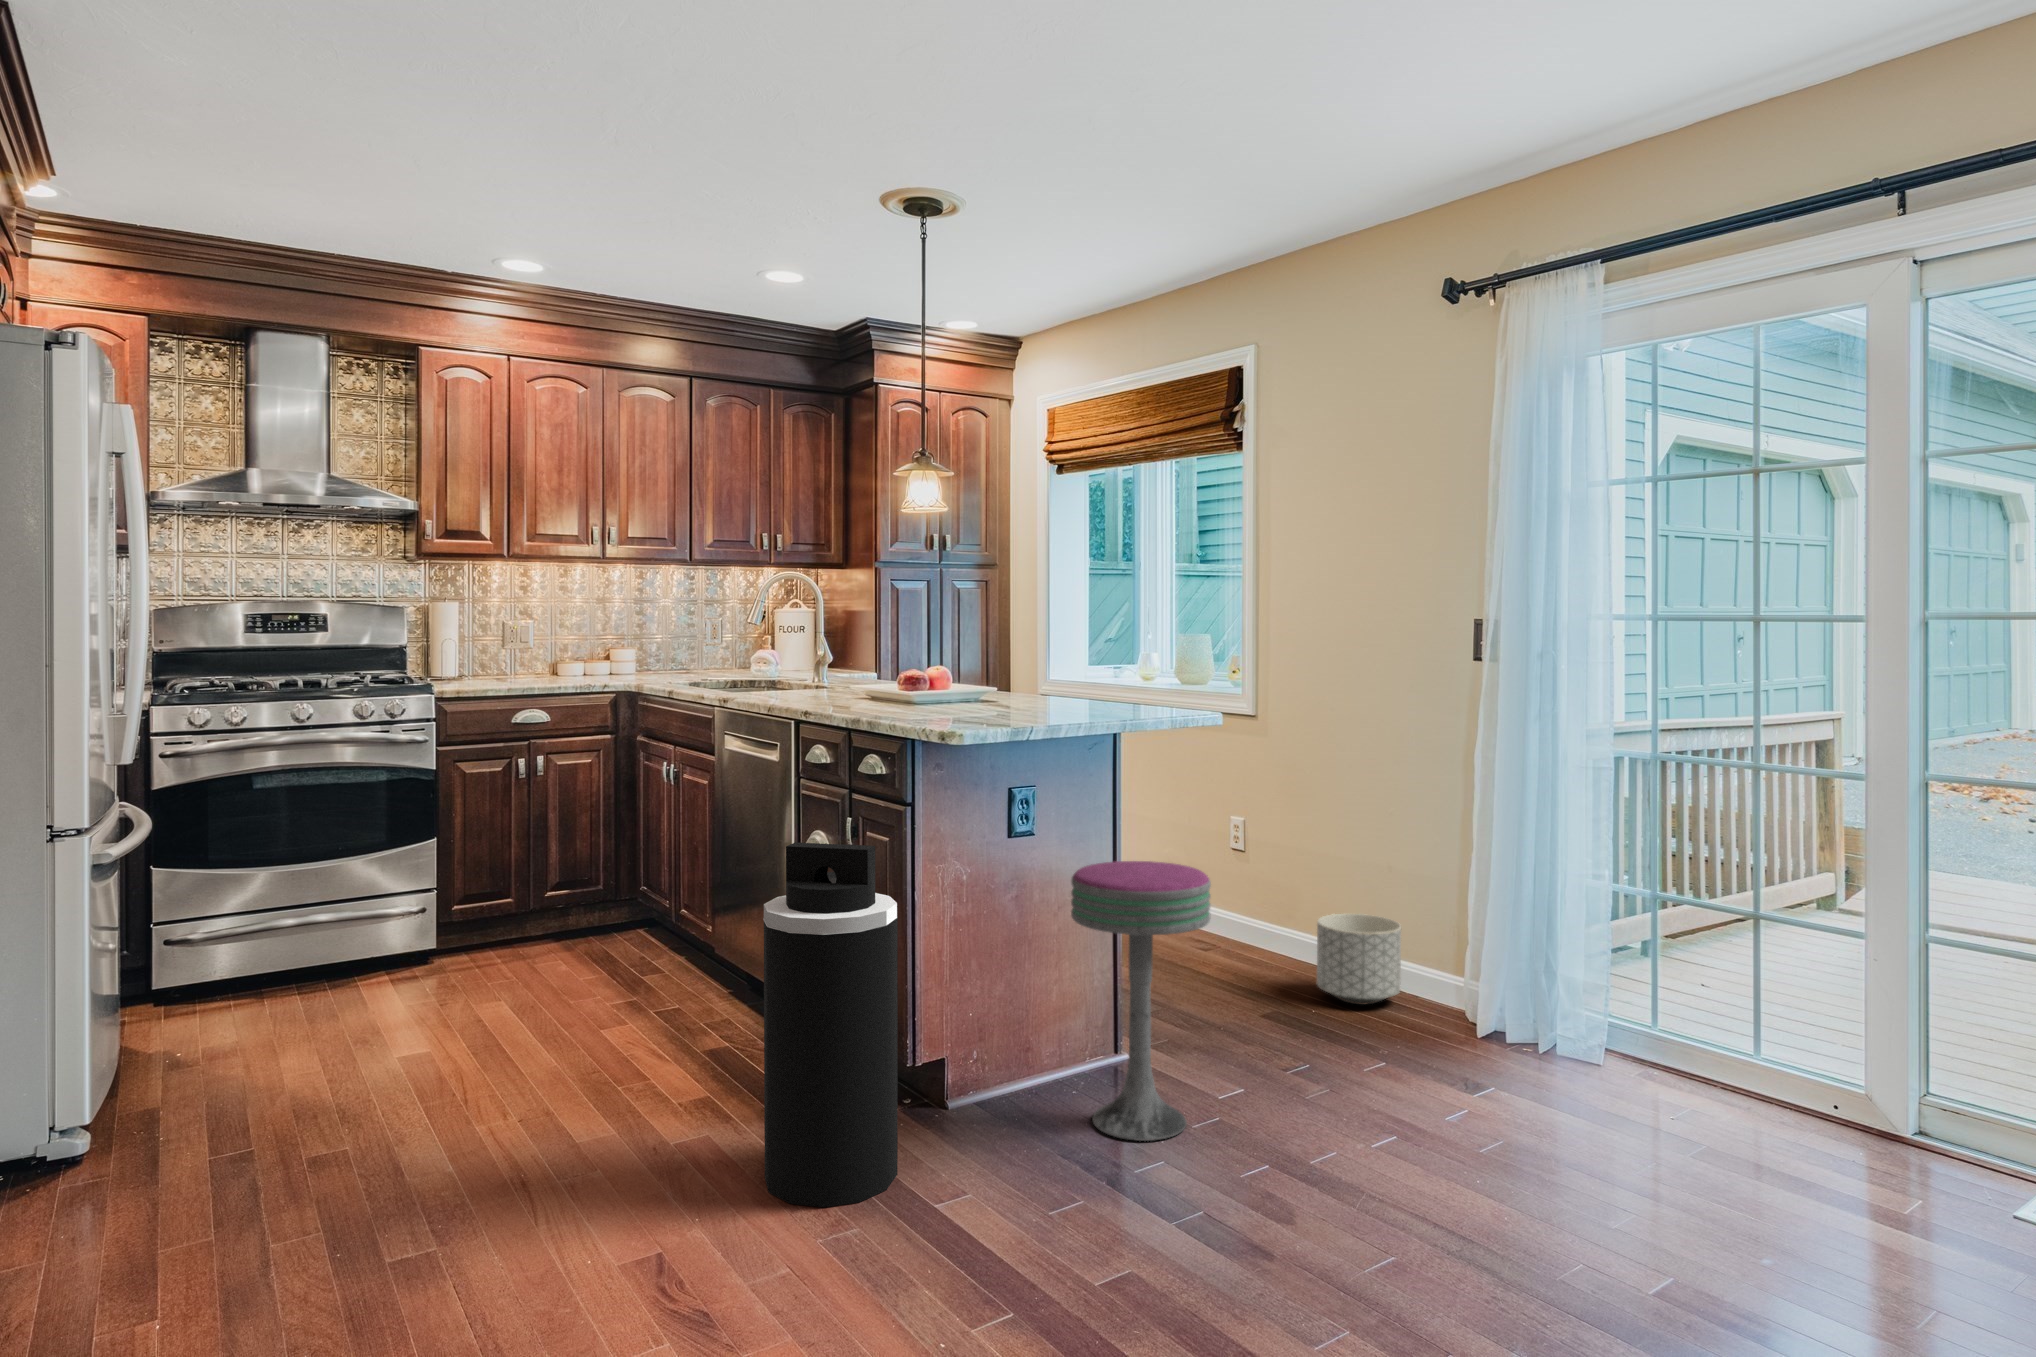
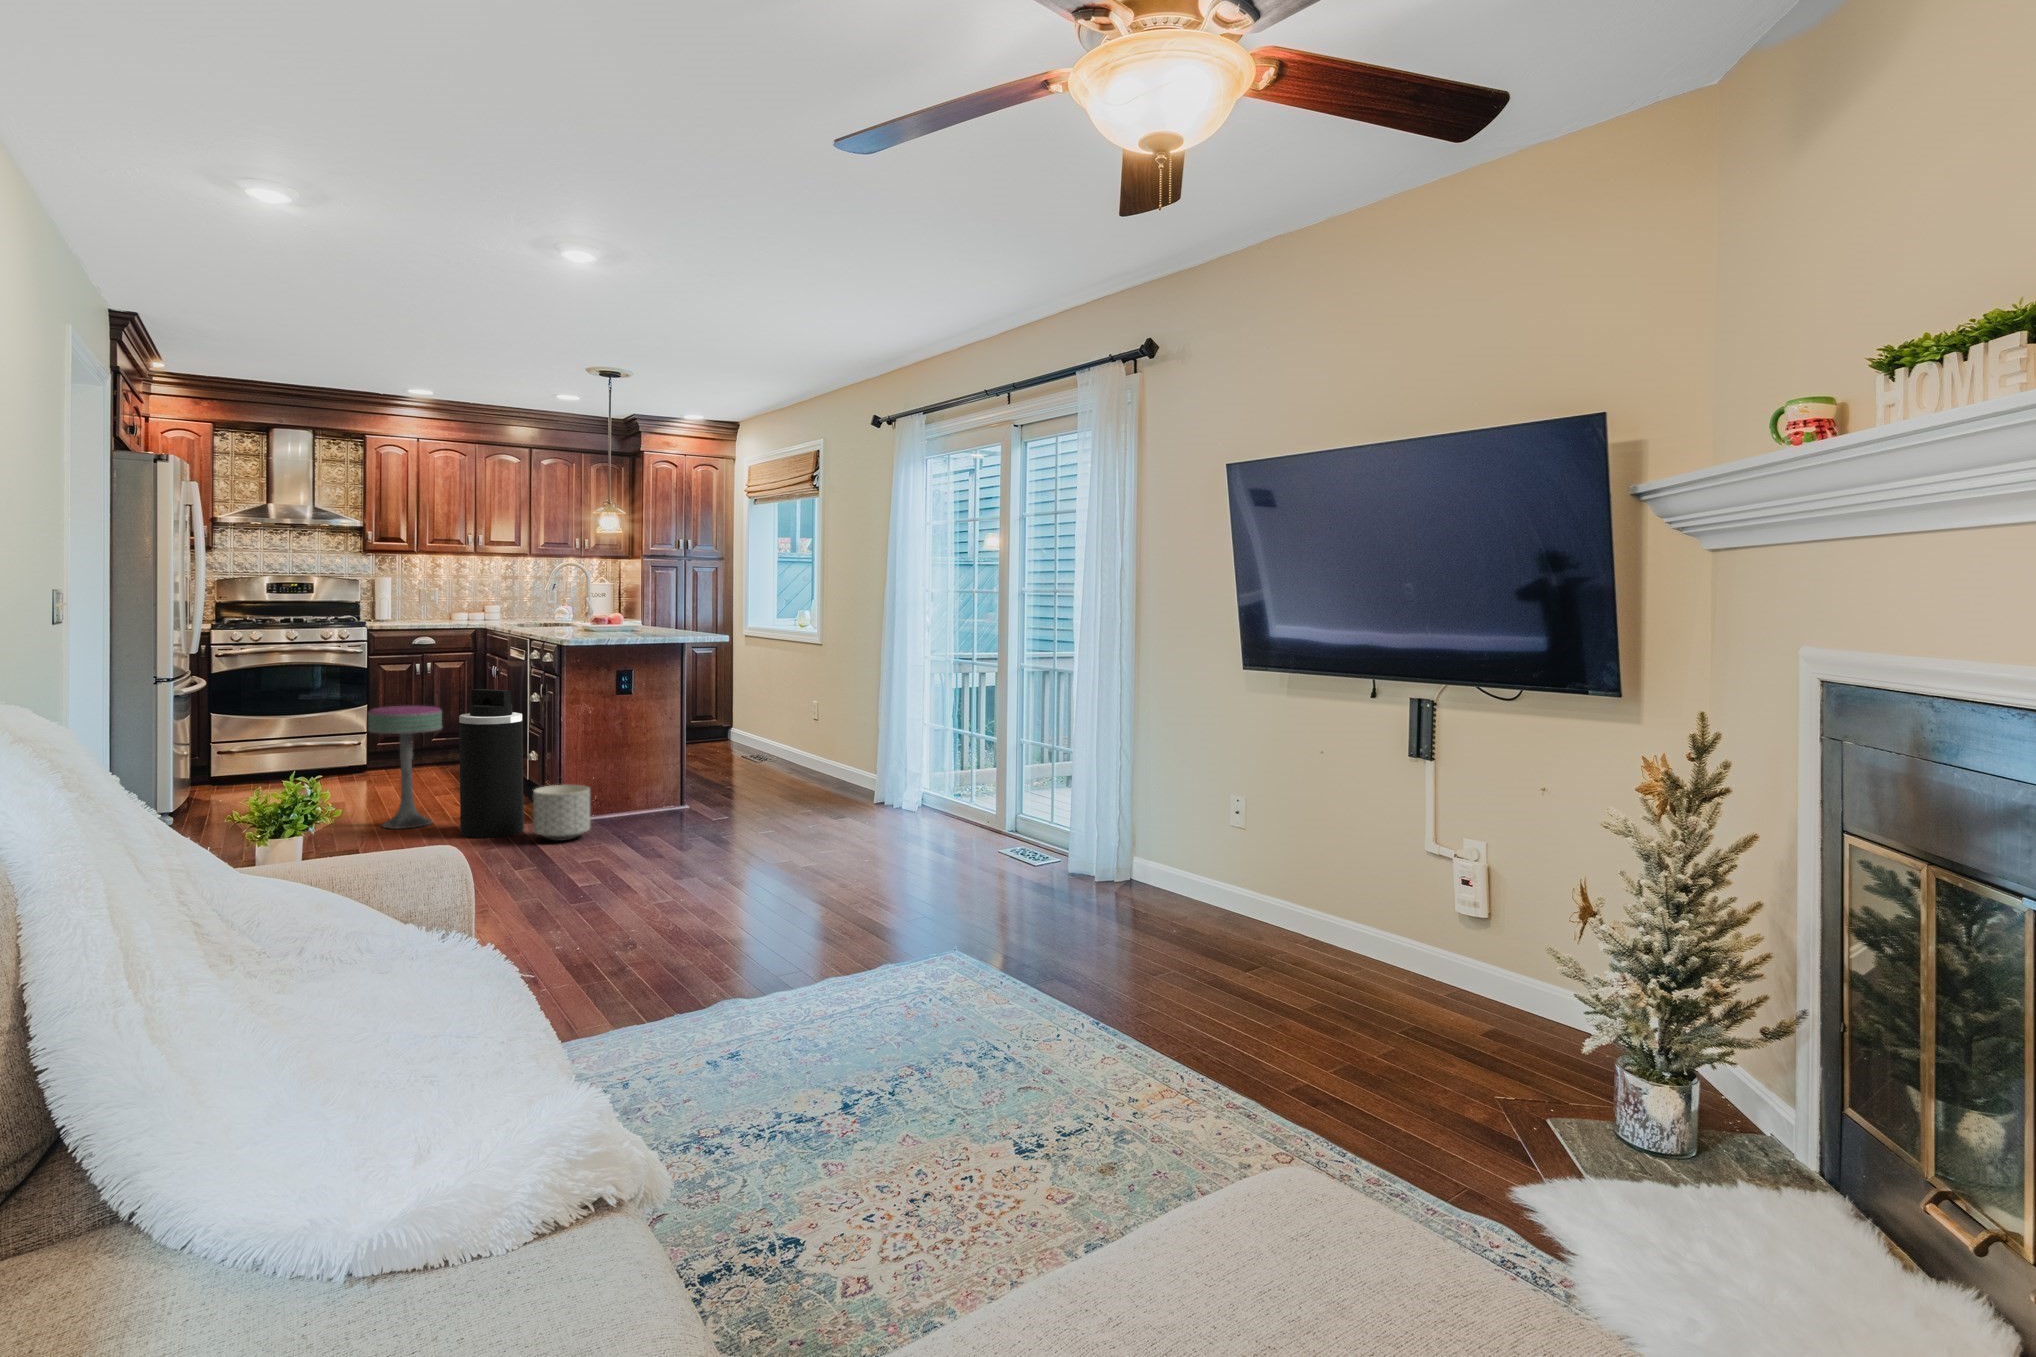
bar stool: present [1071,861,1211,1141] -> present [368,706,442,829]
planter: present [1317,914,1401,1005] -> present [533,785,590,841]

